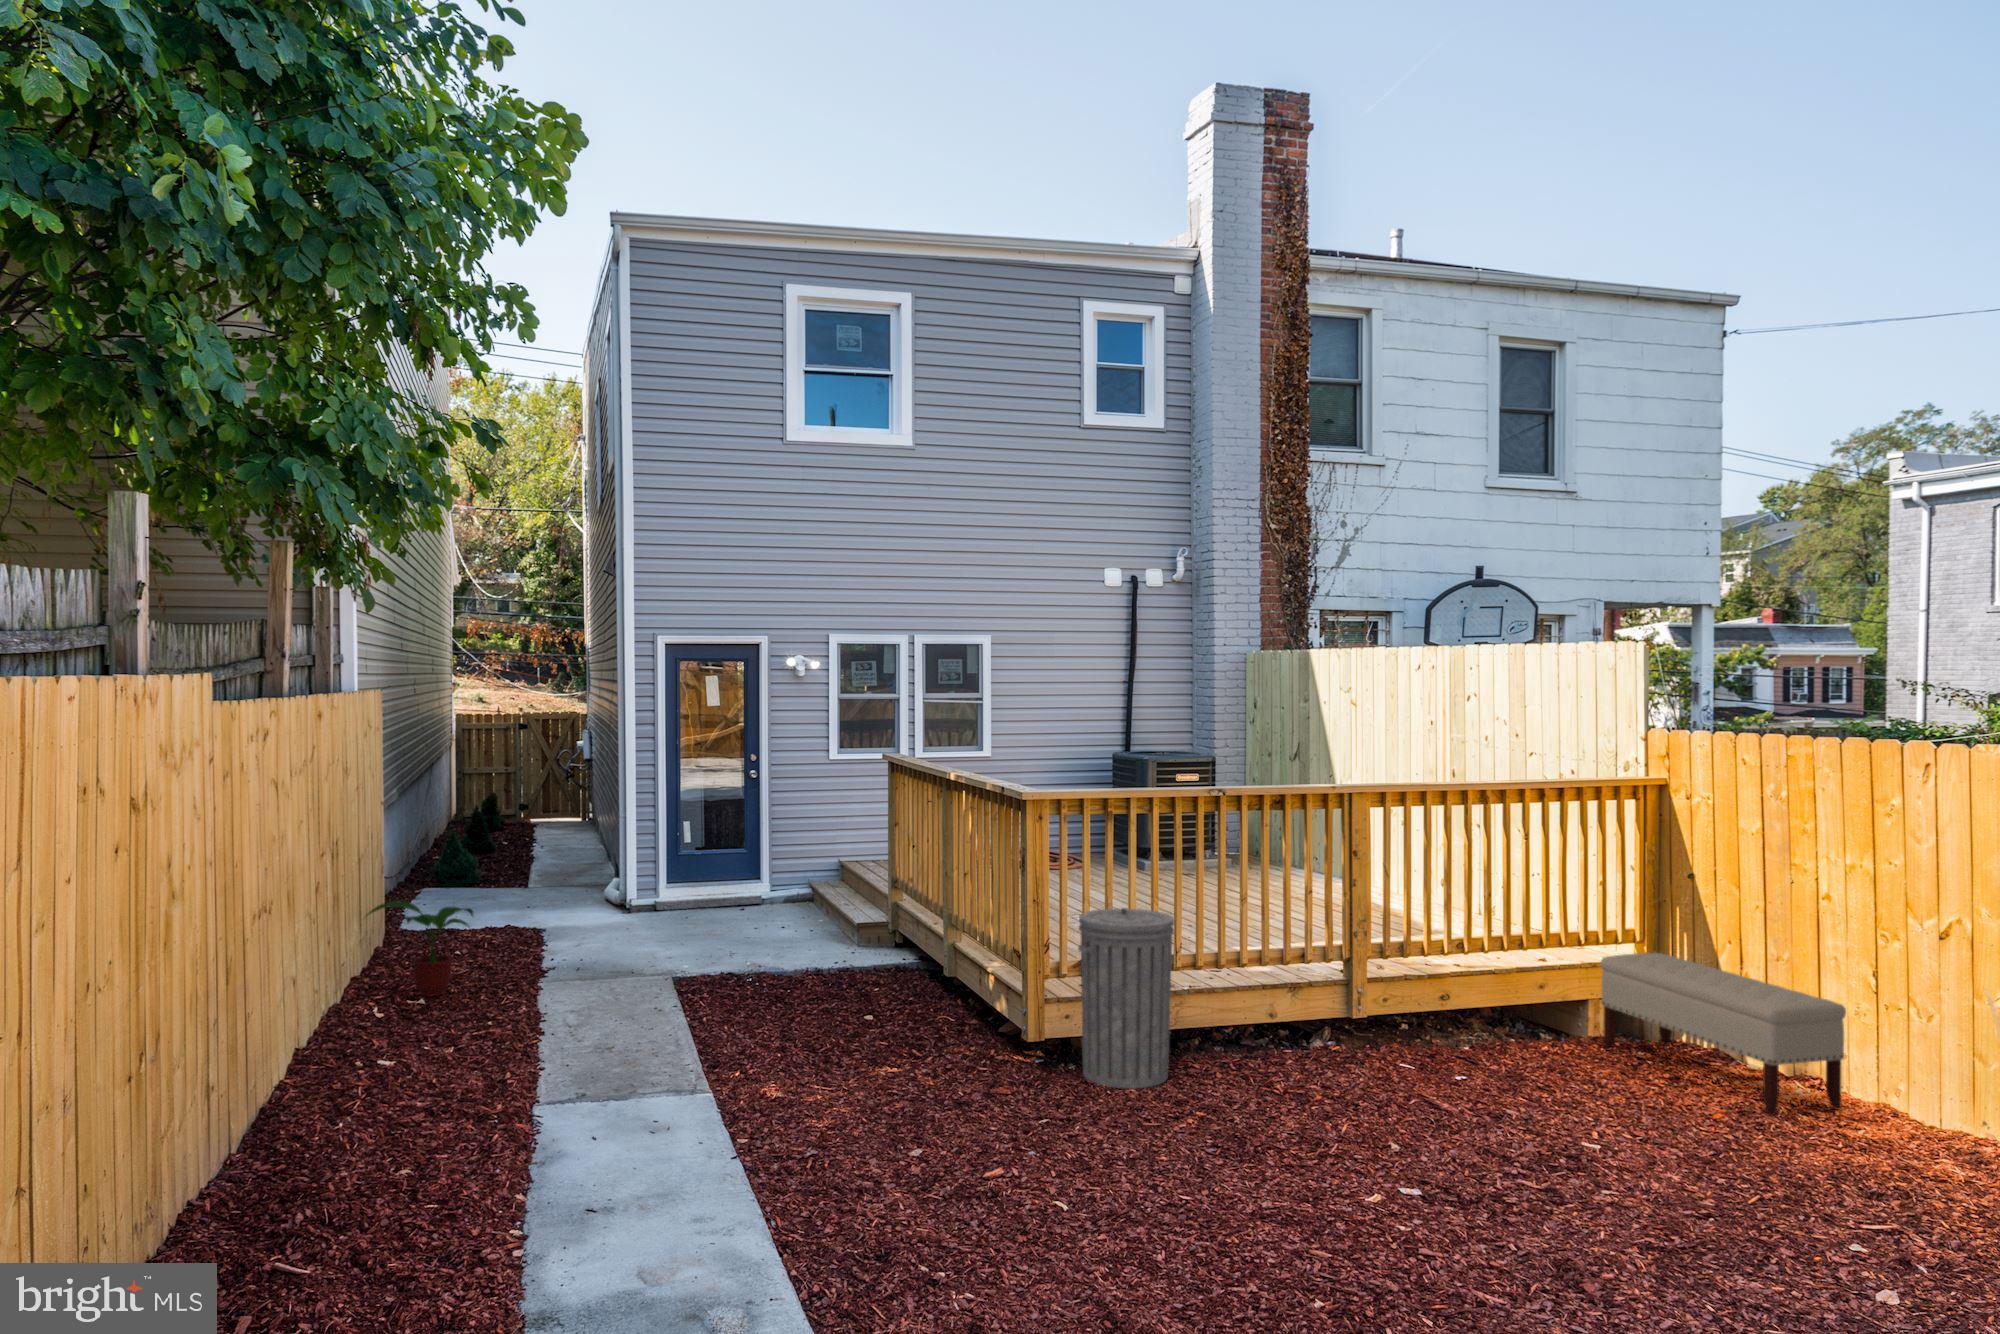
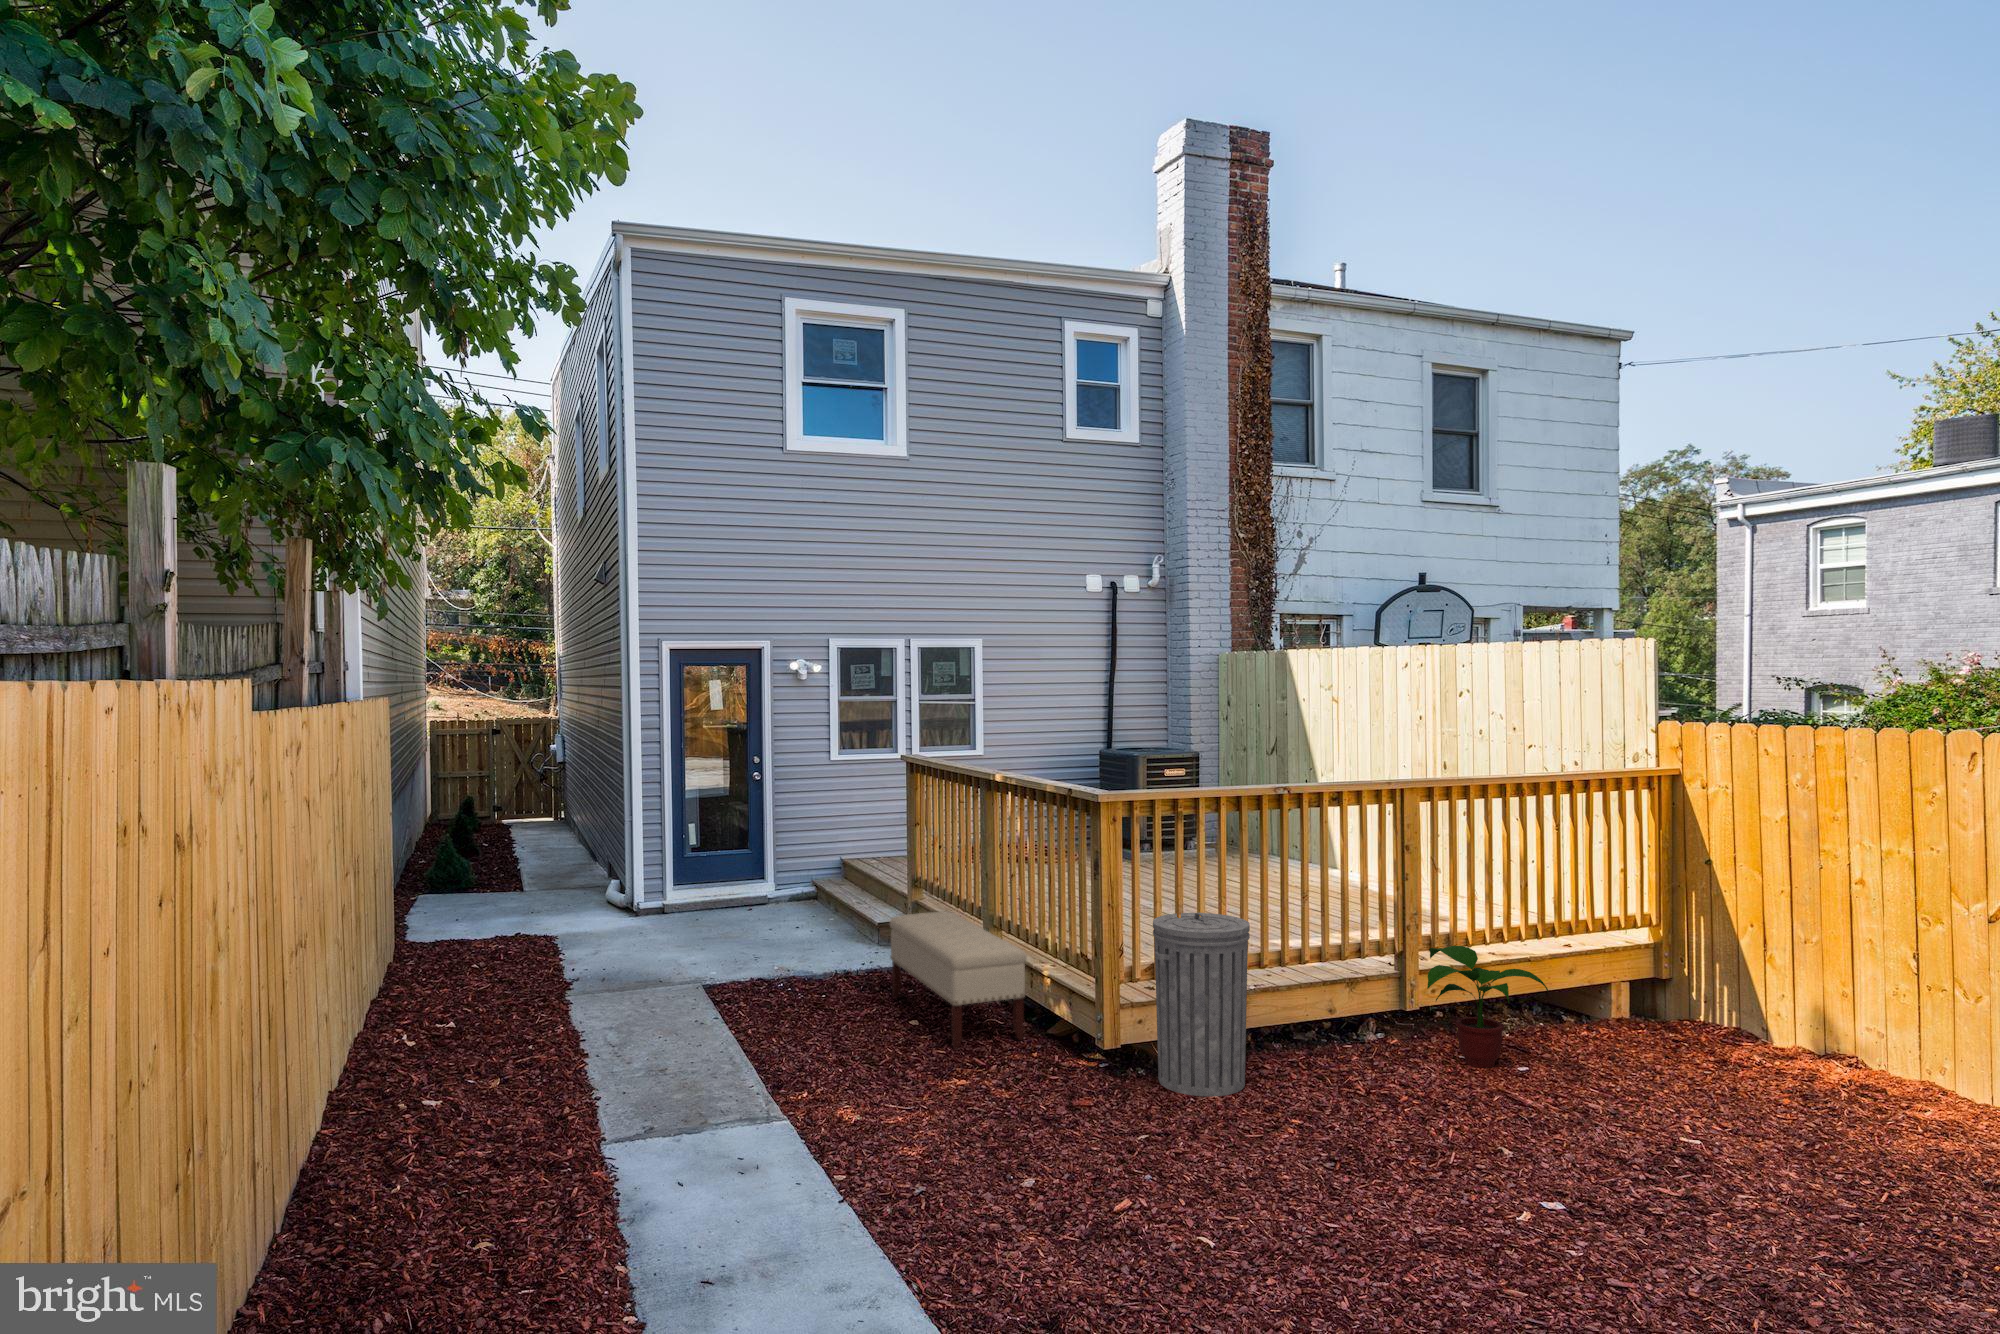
potted plant: present [369,901,473,997] -> present [1427,946,1548,1068]
bench: present [1601,953,1846,1115] -> present [890,912,1027,1049]

